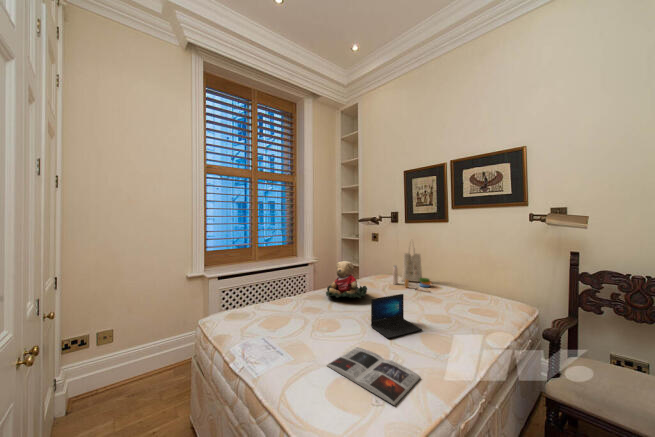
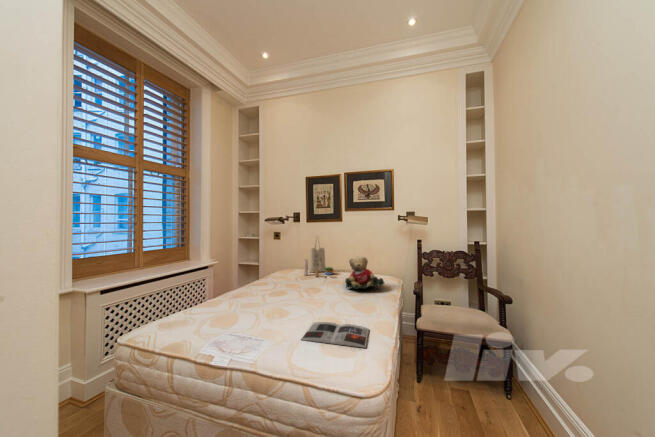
teddy bear: present [326,261,367,298] -> present [345,256,385,289]
laptop: present [371,294,422,338] -> none [312,278,350,312]

